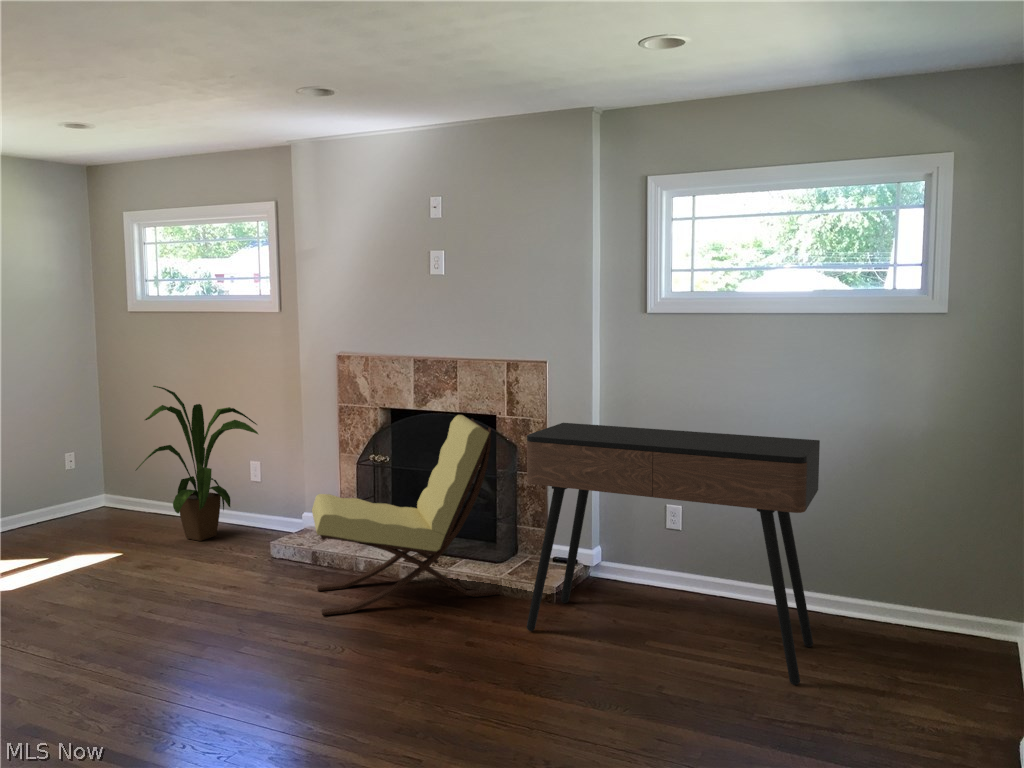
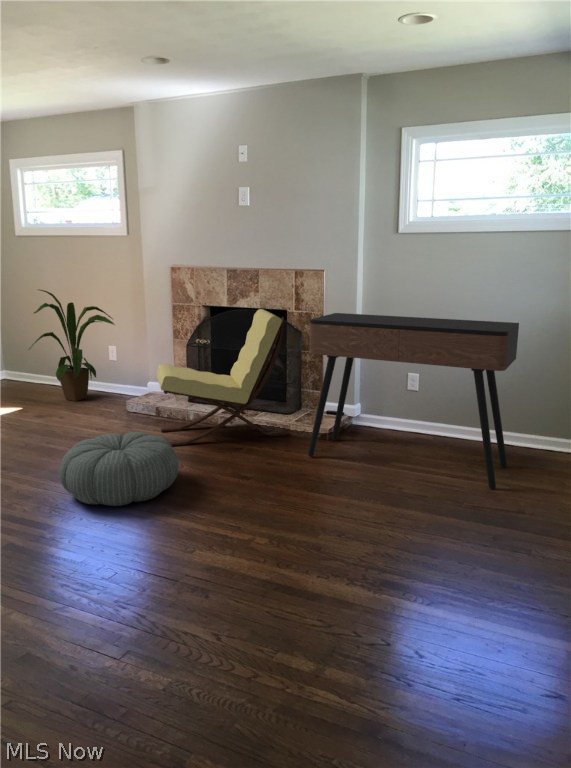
pouf: none [160,602,337,722] -> present [60,432,179,506]

